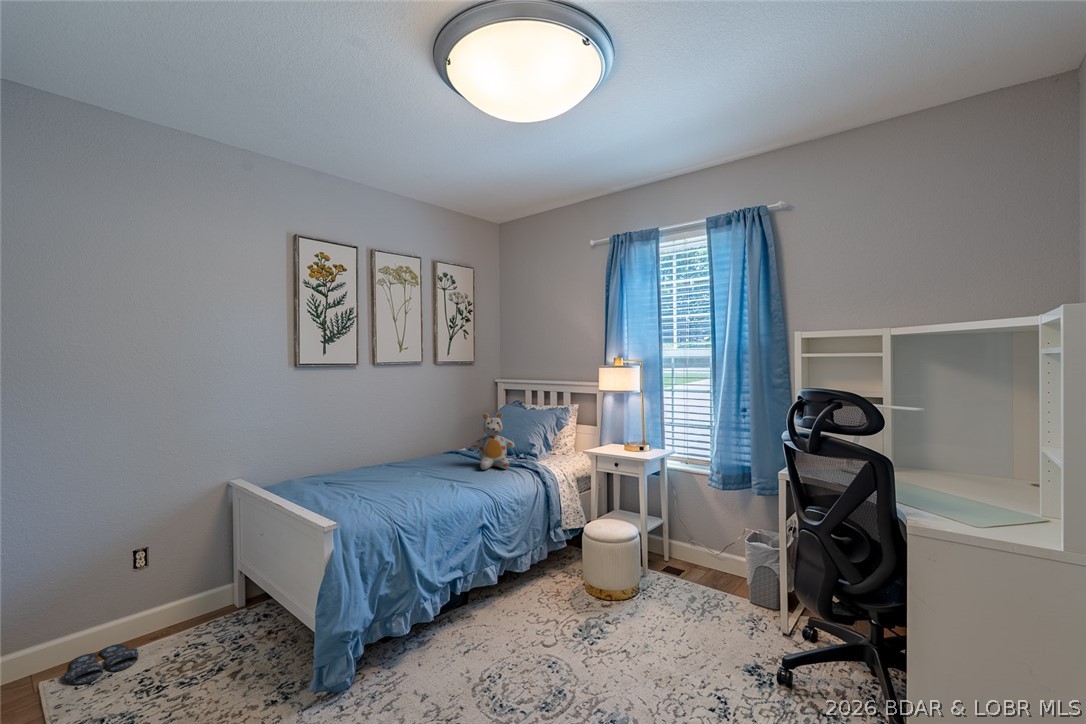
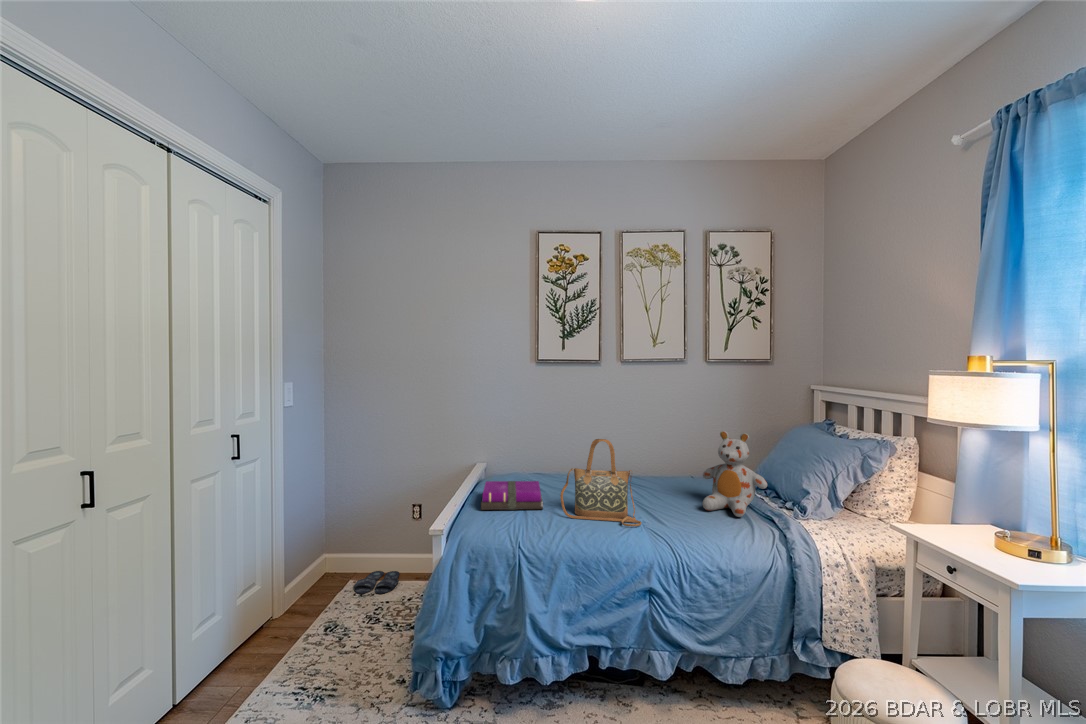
handbag: none [396,427,463,494] -> present [560,439,642,527]
notebook: none [302,476,378,508] -> present [481,481,543,510]

